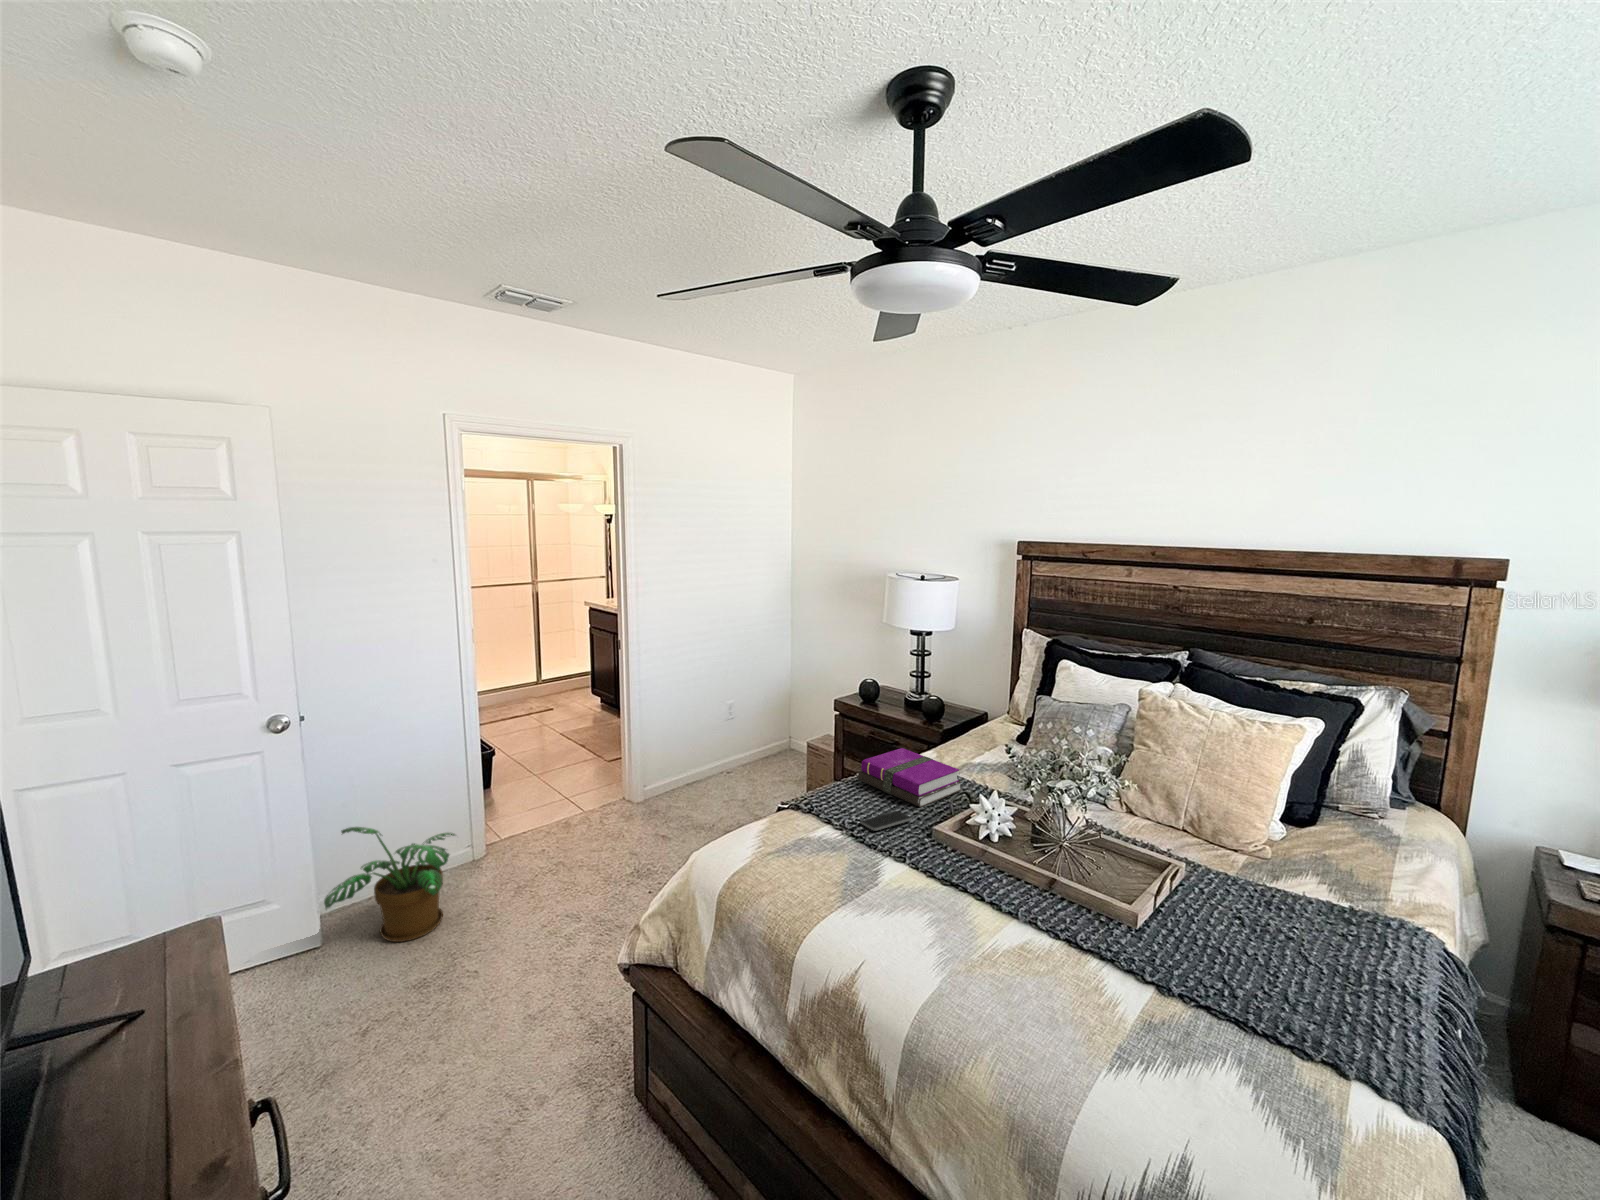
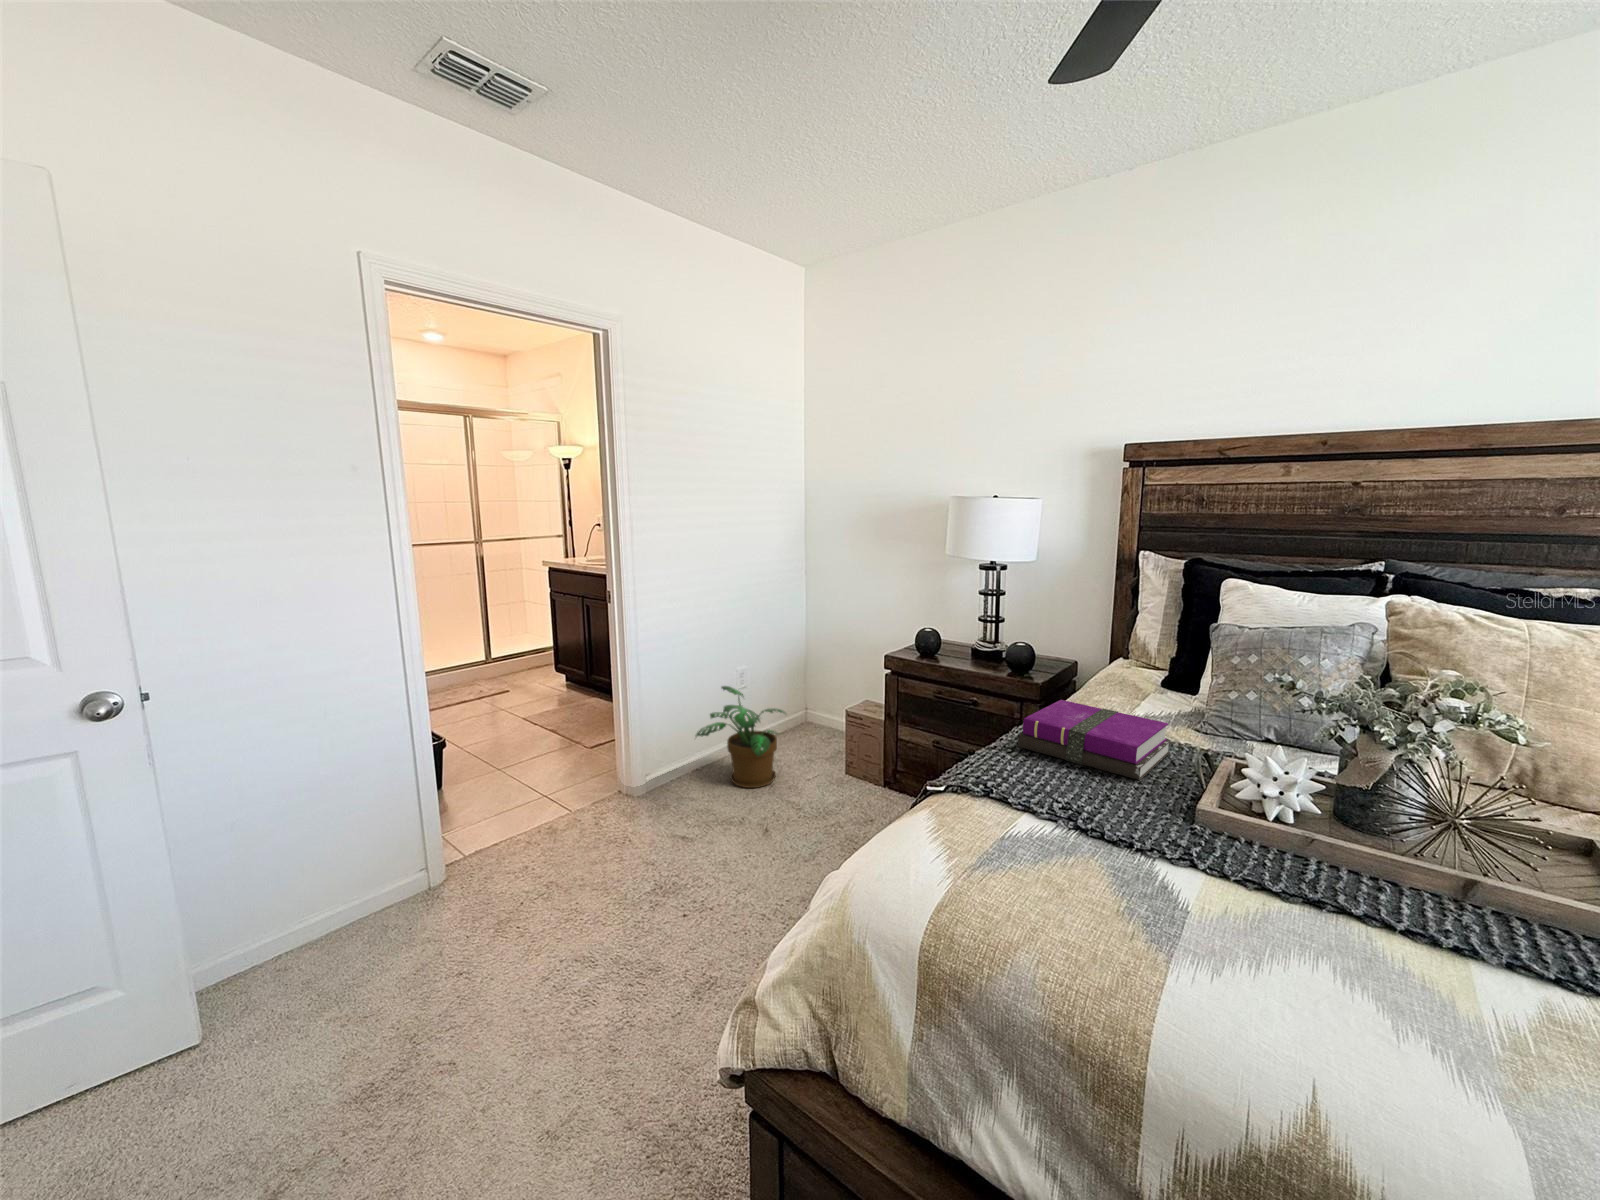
smartphone: present [861,811,911,831] -> none [1083,788,1153,821]
potted plant: present [324,827,455,942] -> present [695,686,786,788]

